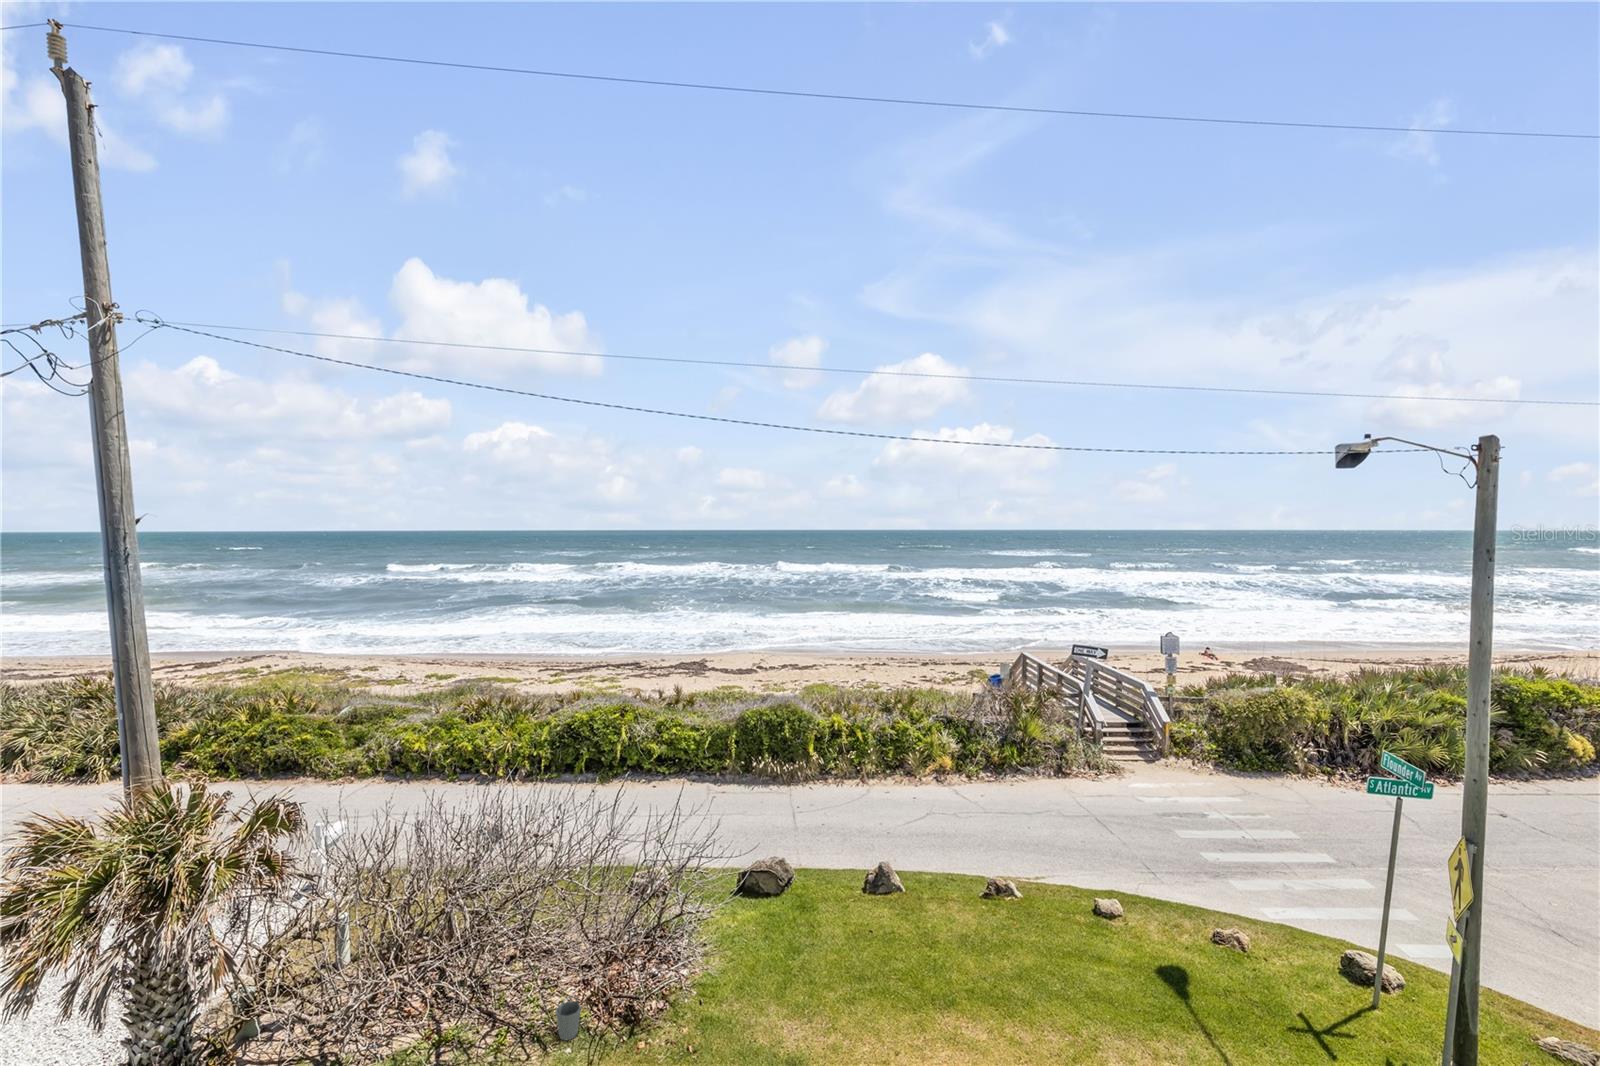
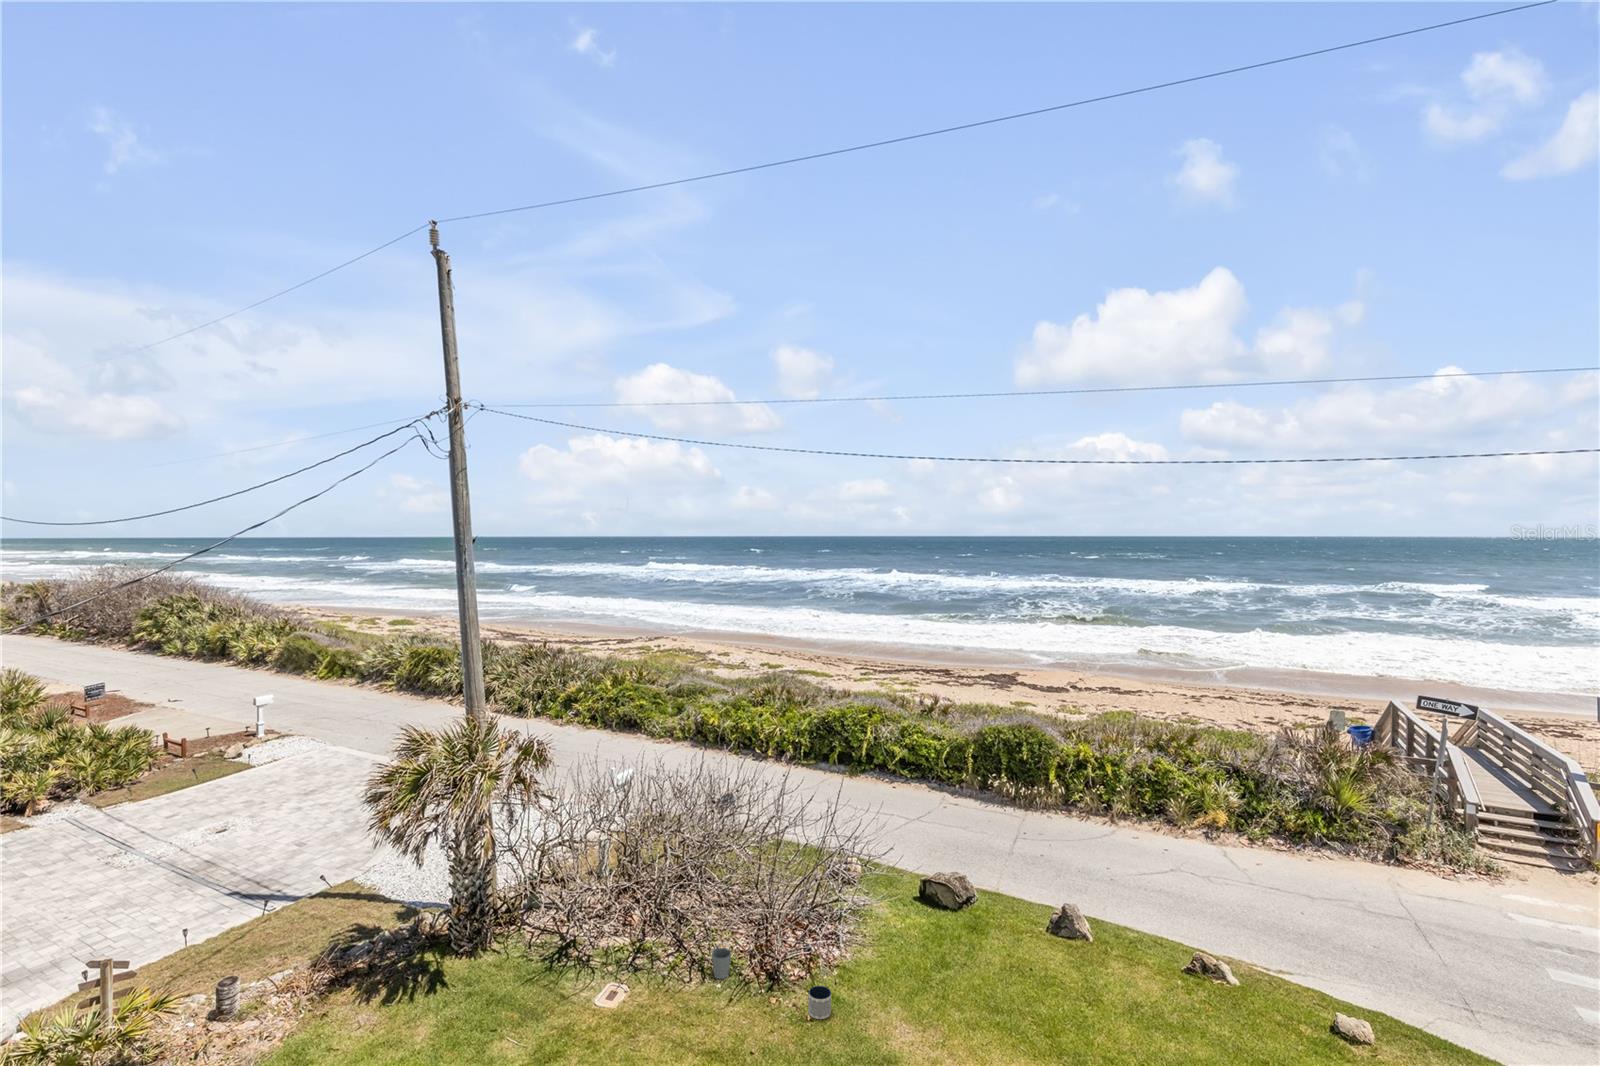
planter: none [691,1009,715,1046] -> present [808,986,831,1019]

